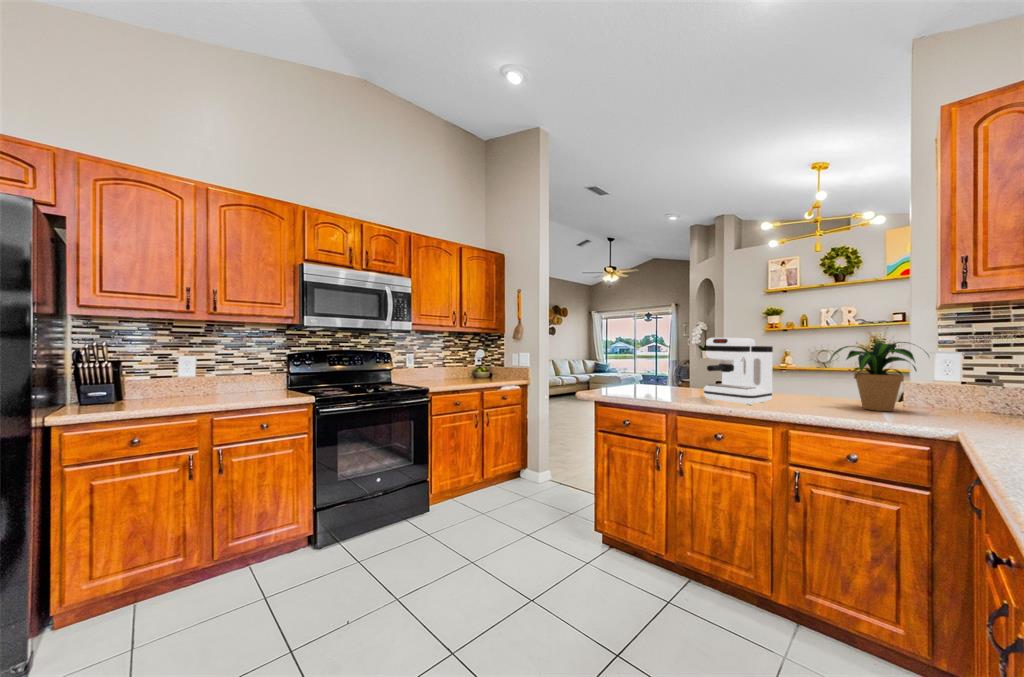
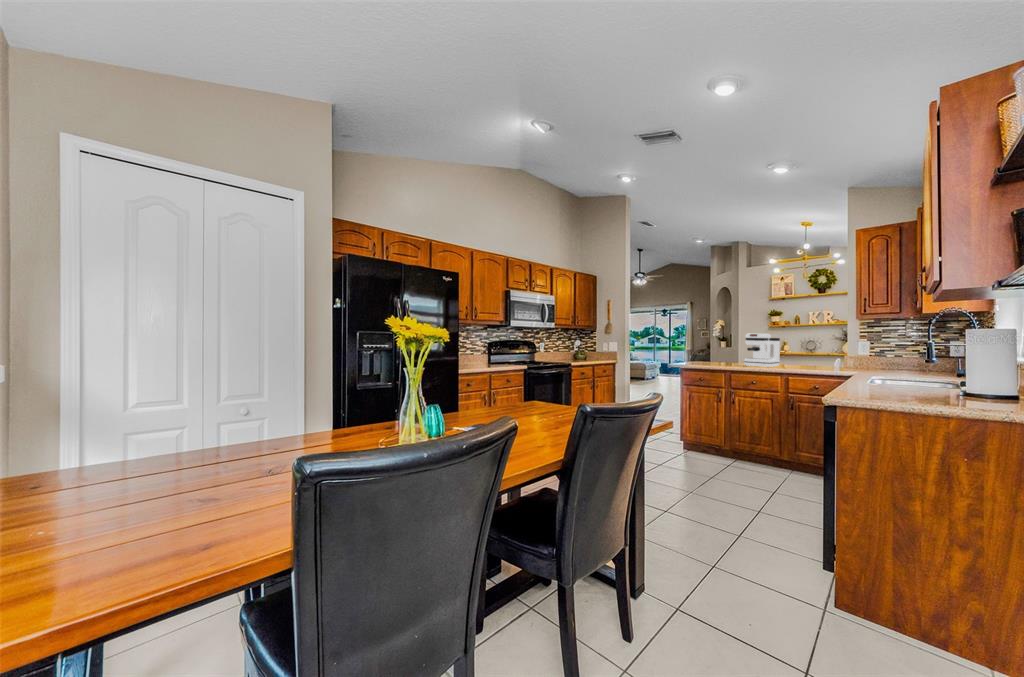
potted plant: present [831,342,929,411] -> none [808,336,852,369]

